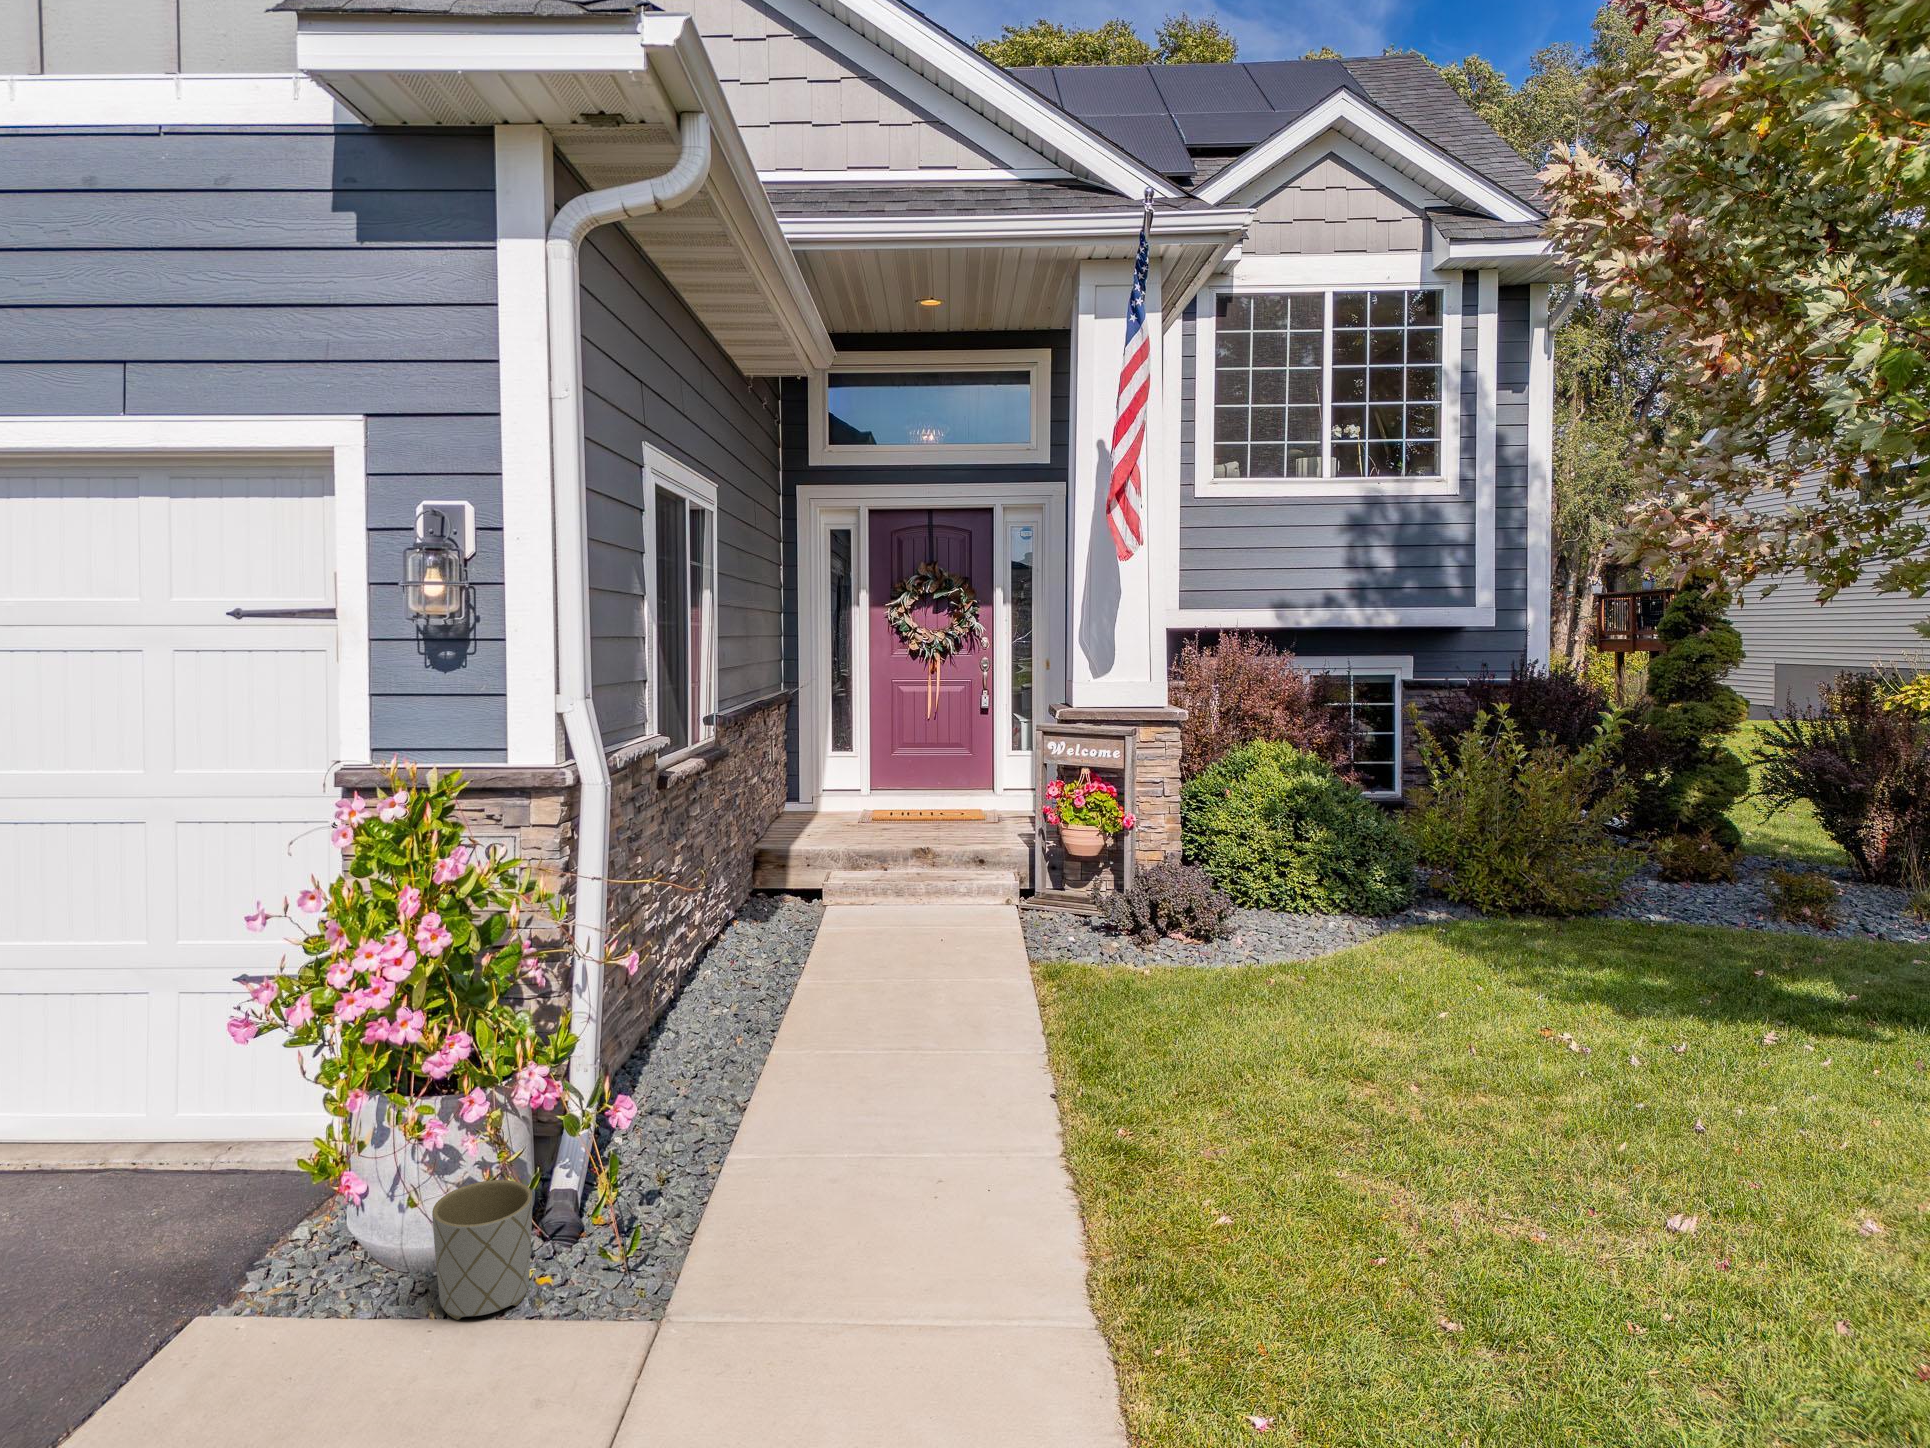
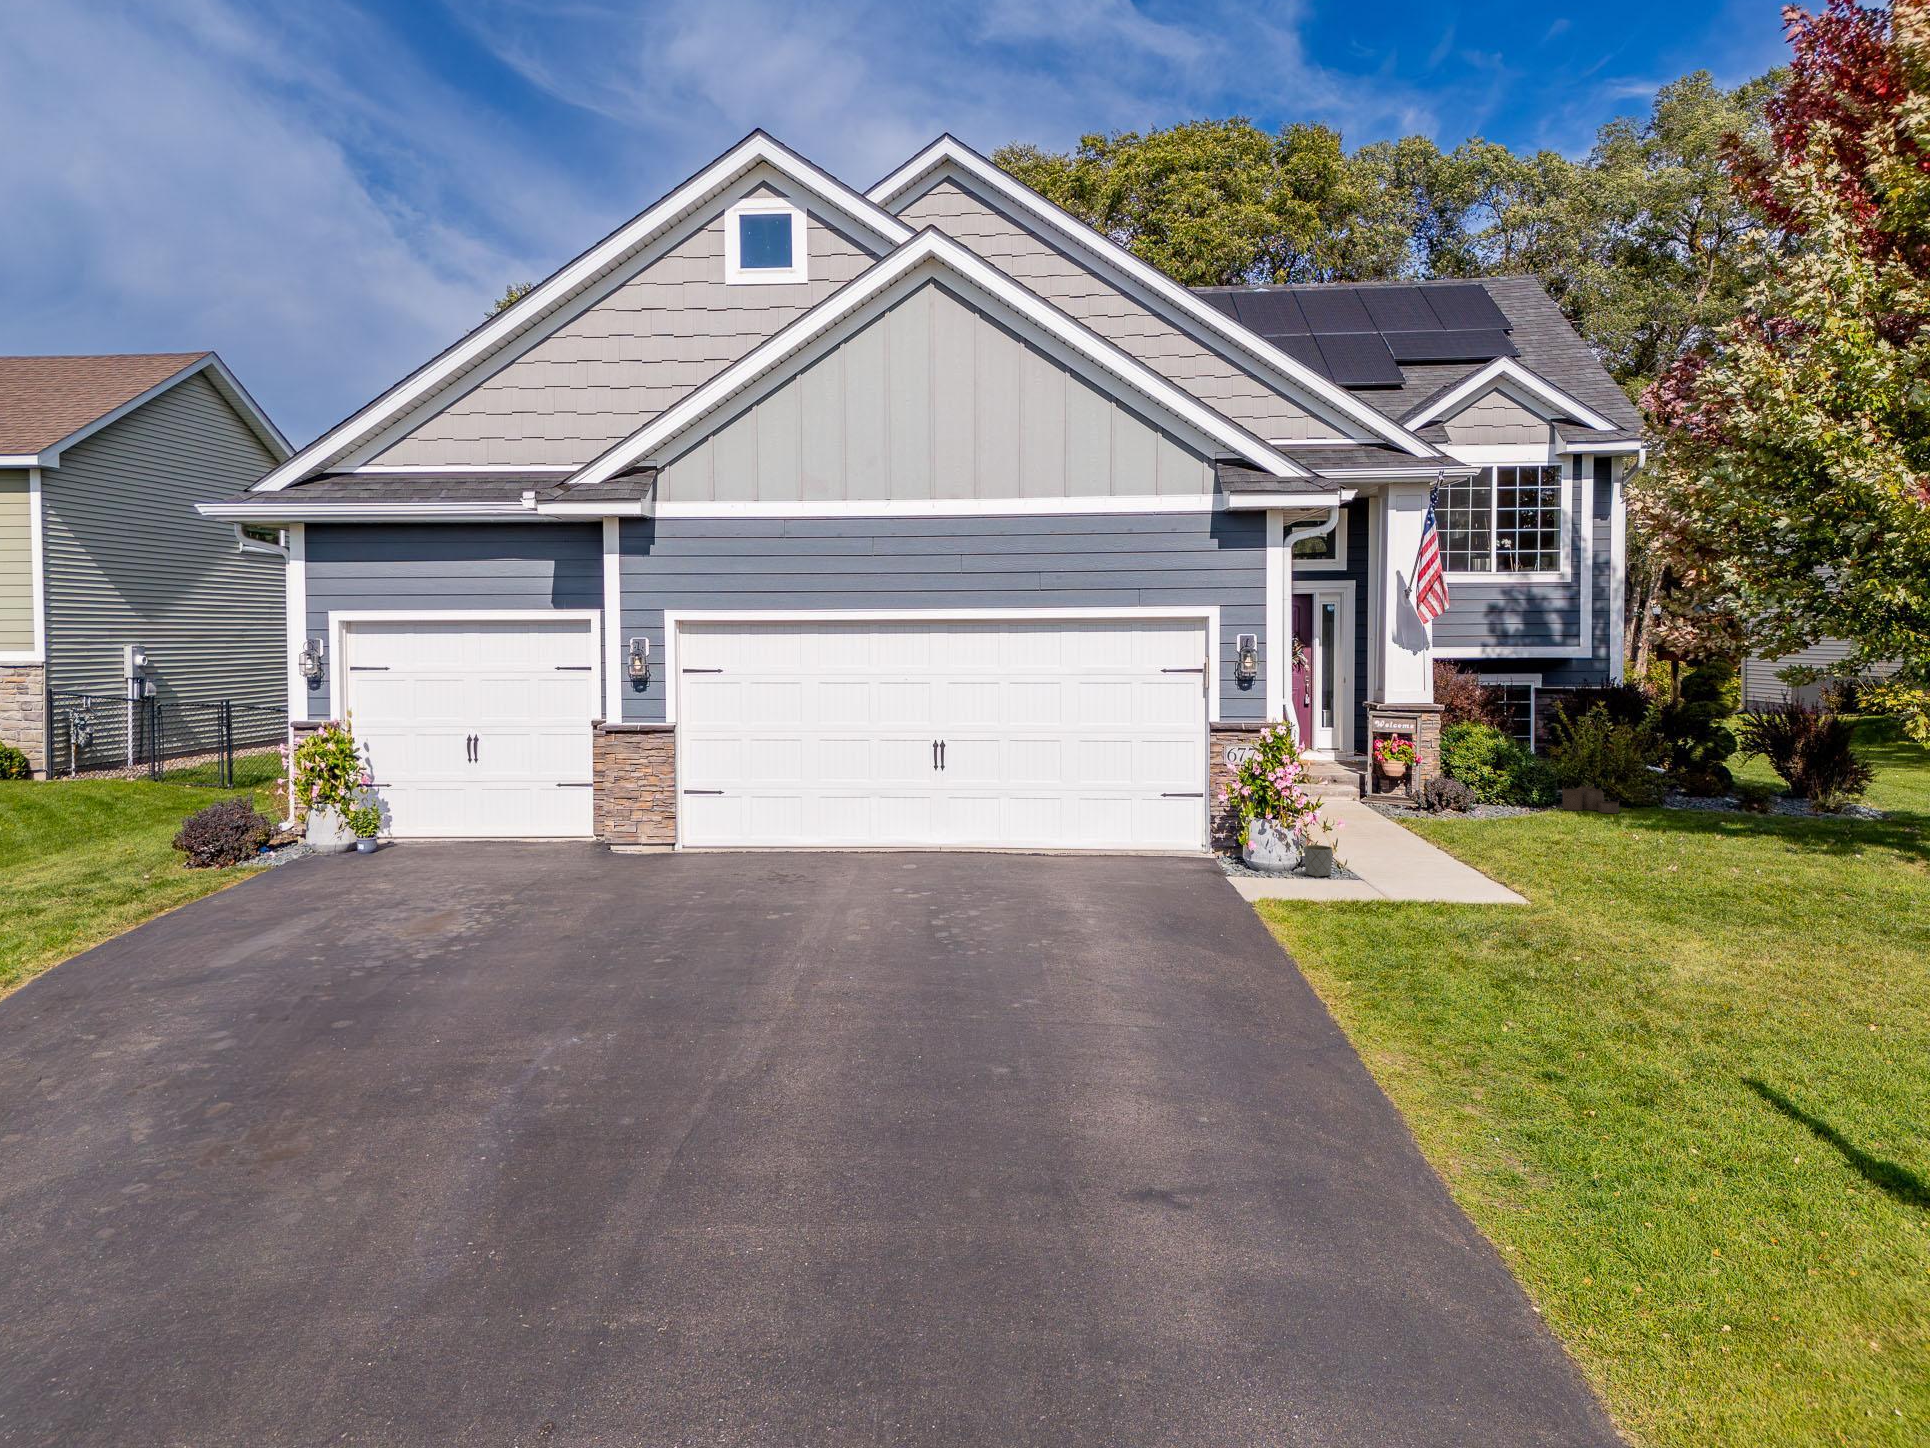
woven basket: none [1423,874,1543,947] -> present [1562,786,1619,813]

